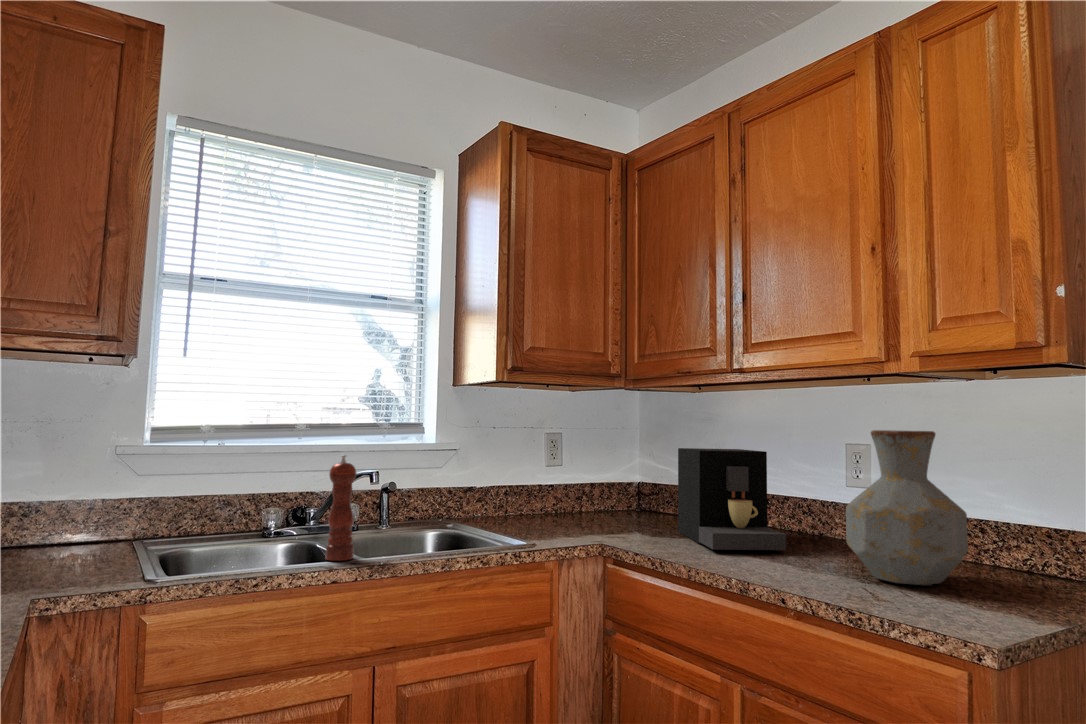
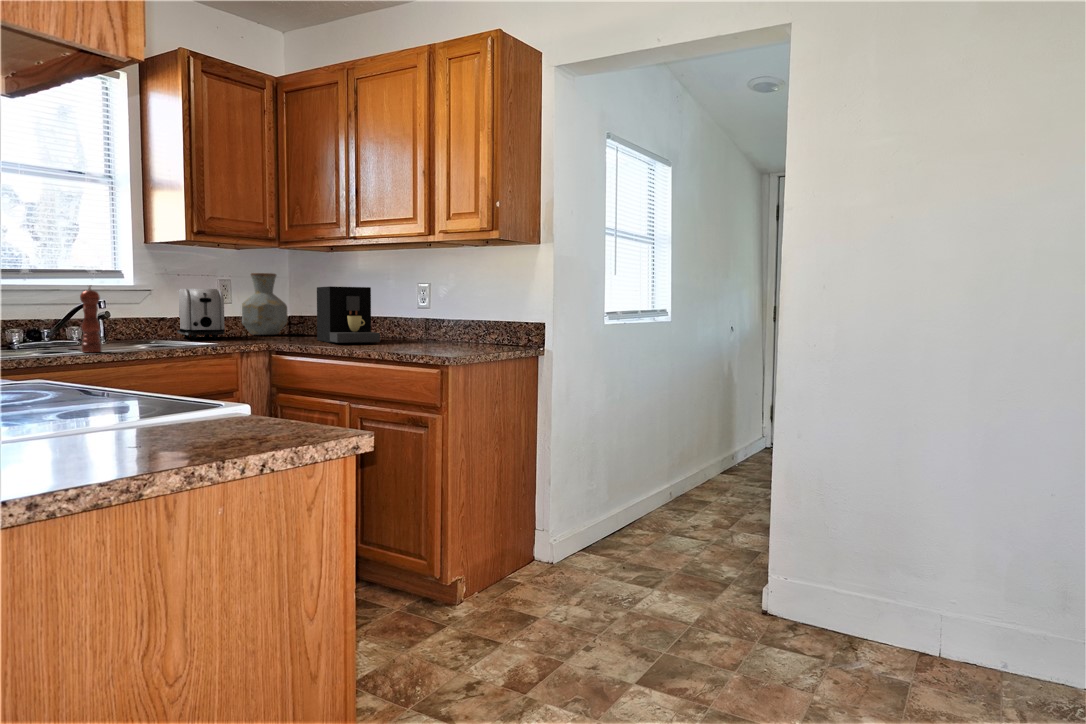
vase: present [846,430,968,586] -> present [242,273,287,335]
toaster: none [491,447,548,522] -> present [177,288,225,339]

